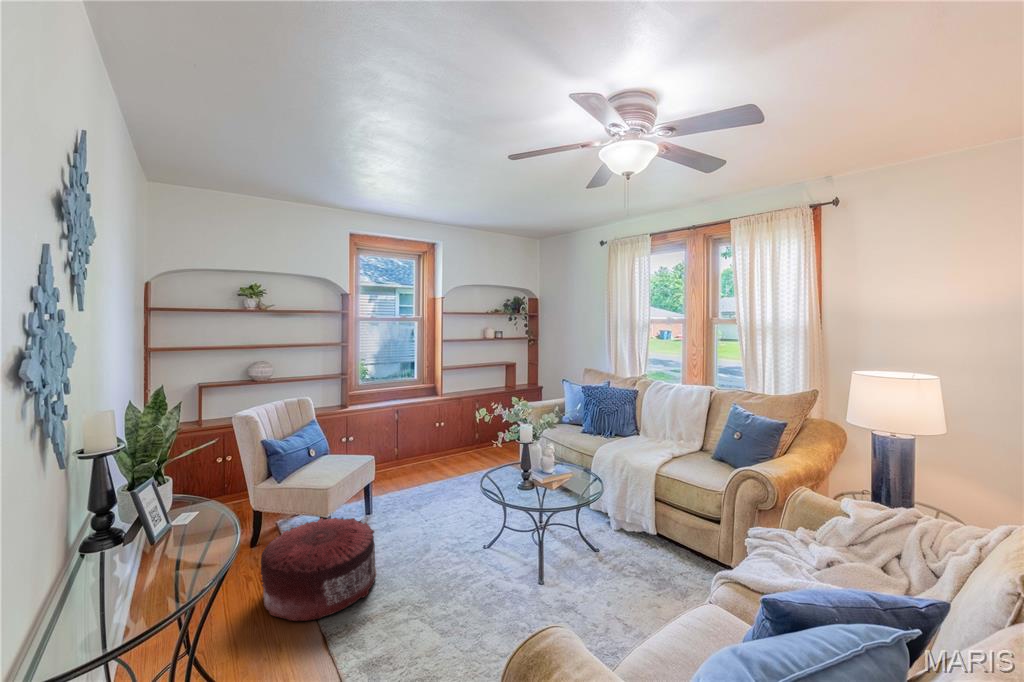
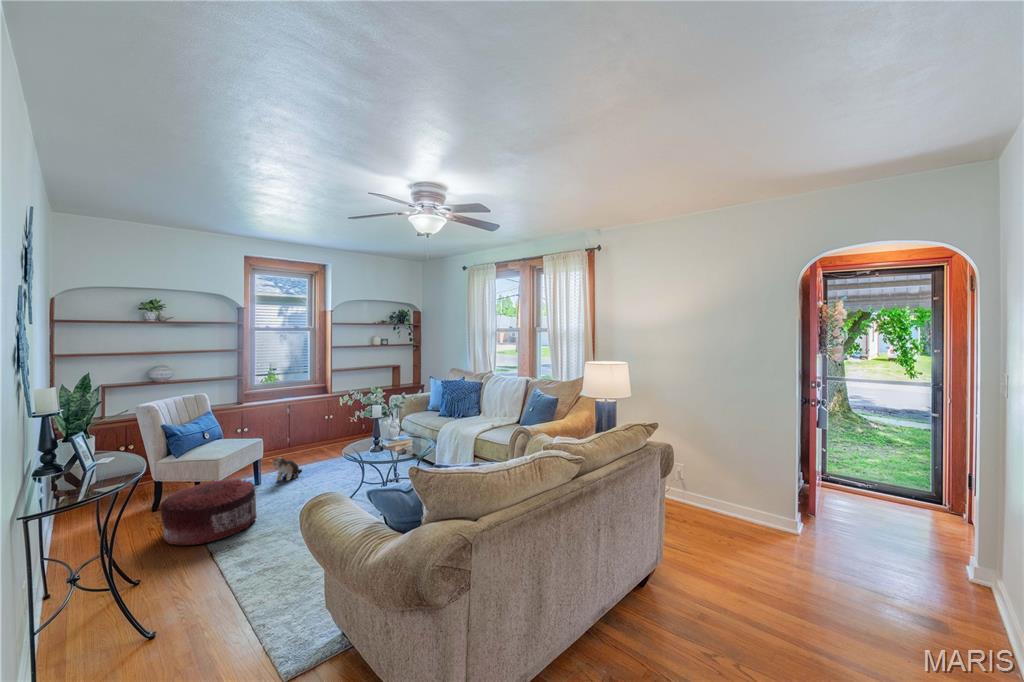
plush toy: none [384,481,418,512] -> present [270,457,302,481]

